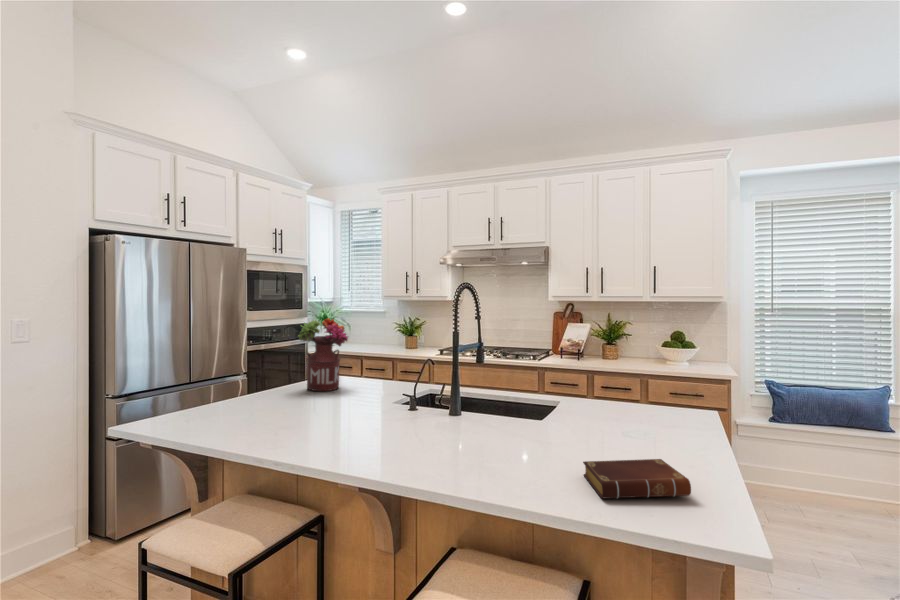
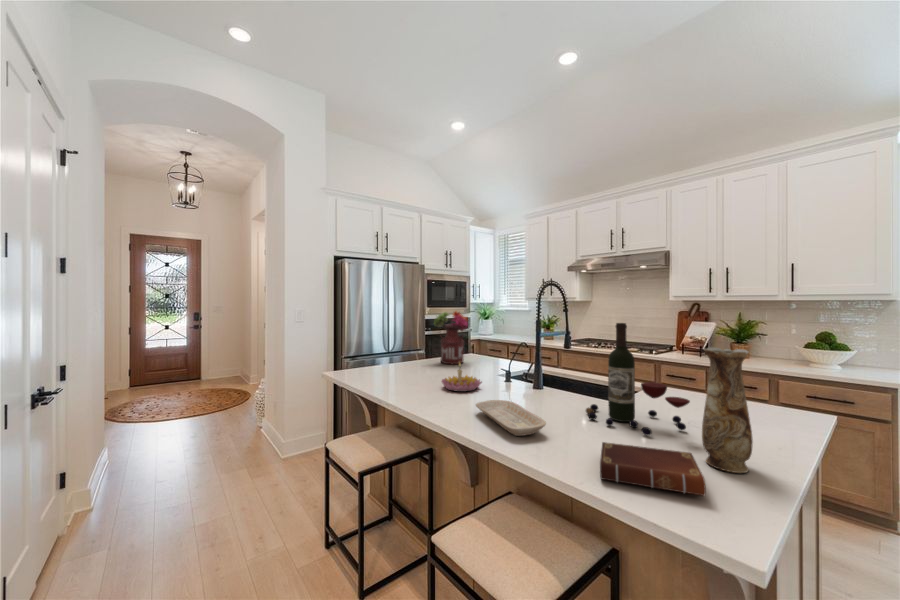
wine bottle: none [532,334,642,450] -> present [586,323,690,435]
vase: none [661,357,701,471] -> present [702,347,753,473]
candle holder: none [343,387,397,427] -> present [441,362,482,392]
tray: none [418,431,517,470] -> present [476,400,546,436]

